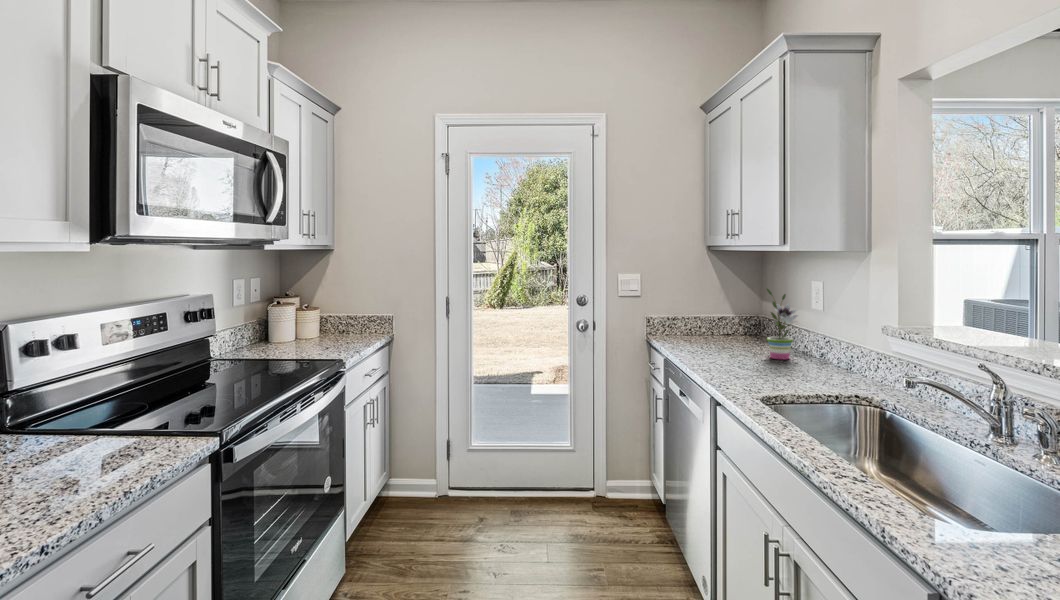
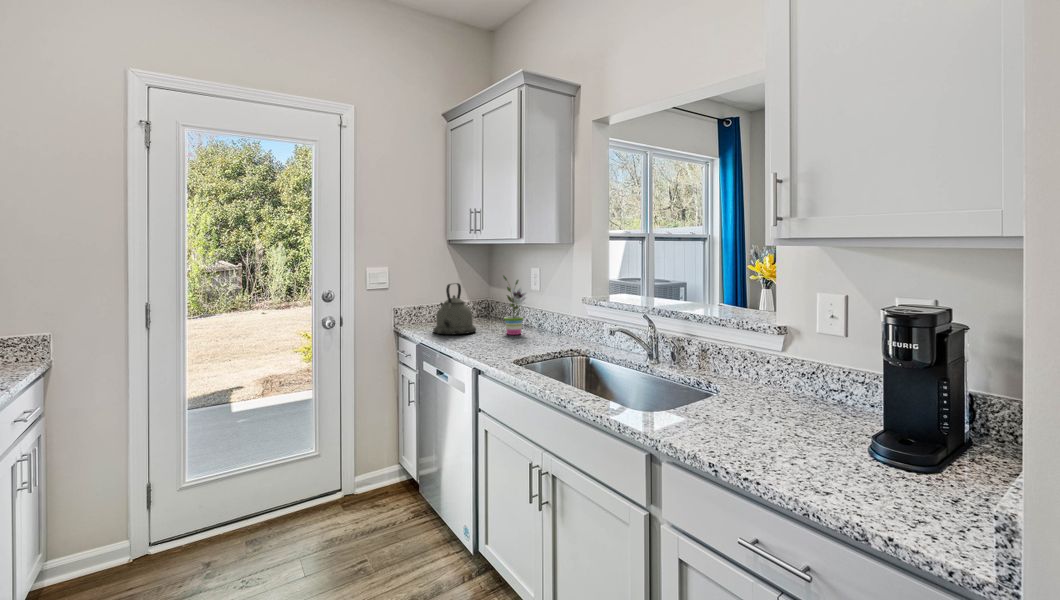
kettle: none [683,297,733,353] -> present [433,283,476,334]

